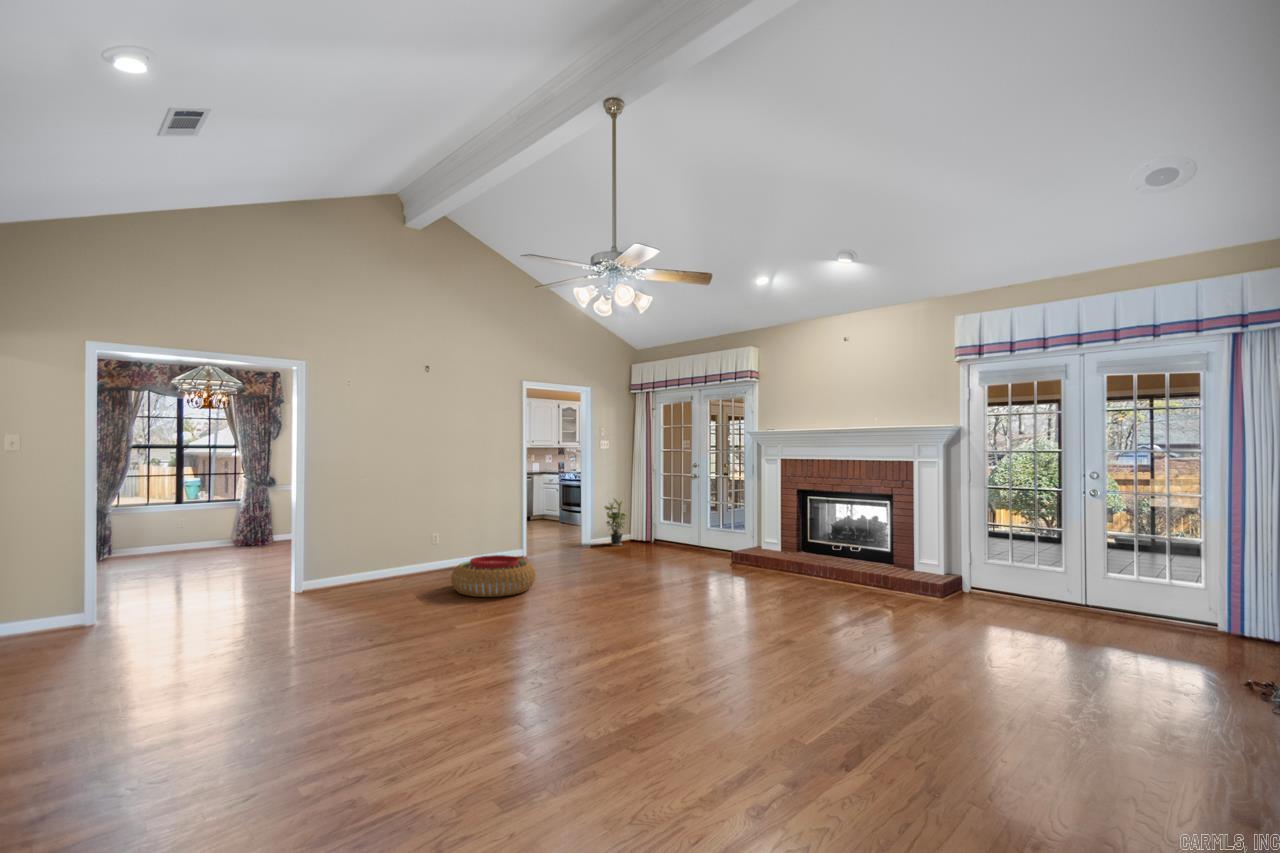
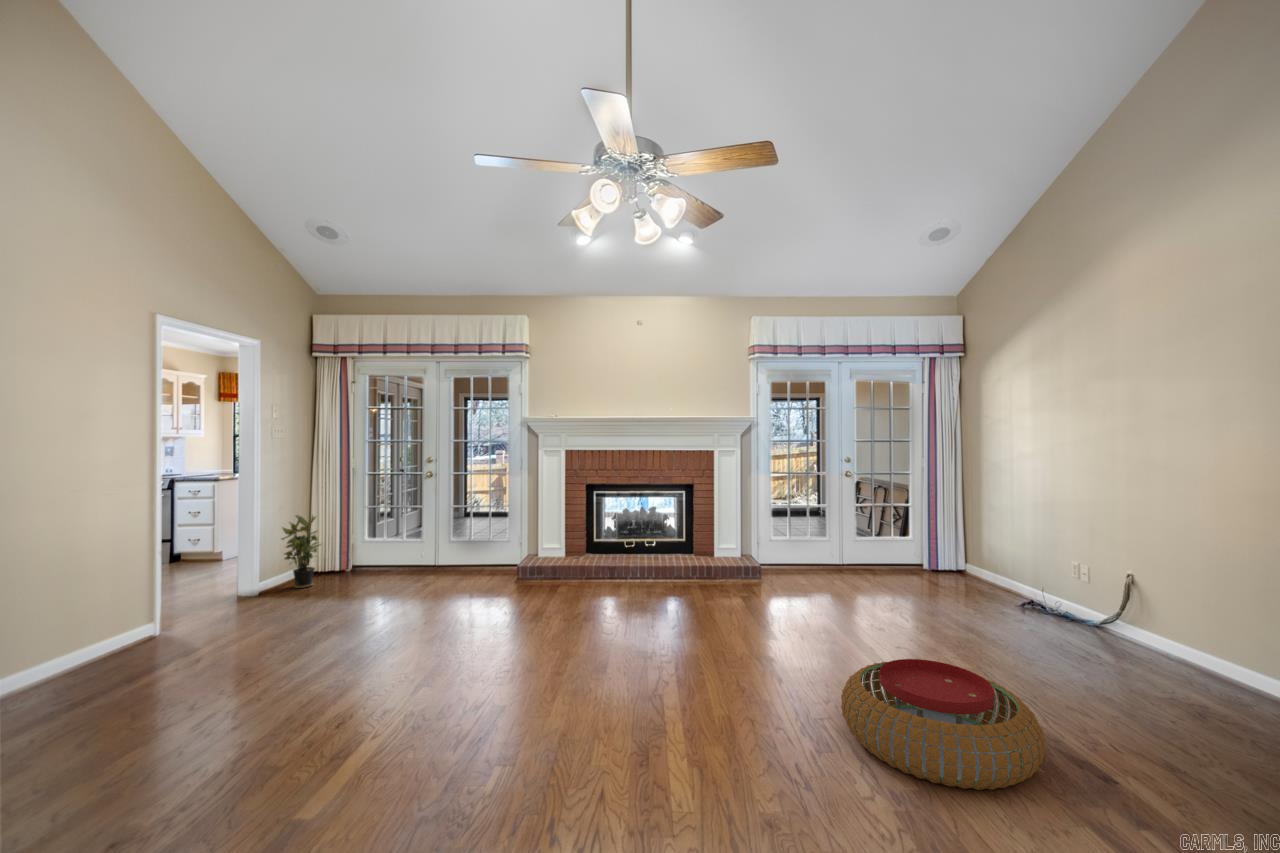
pouf: present [451,555,536,597] -> present [841,659,1045,790]

